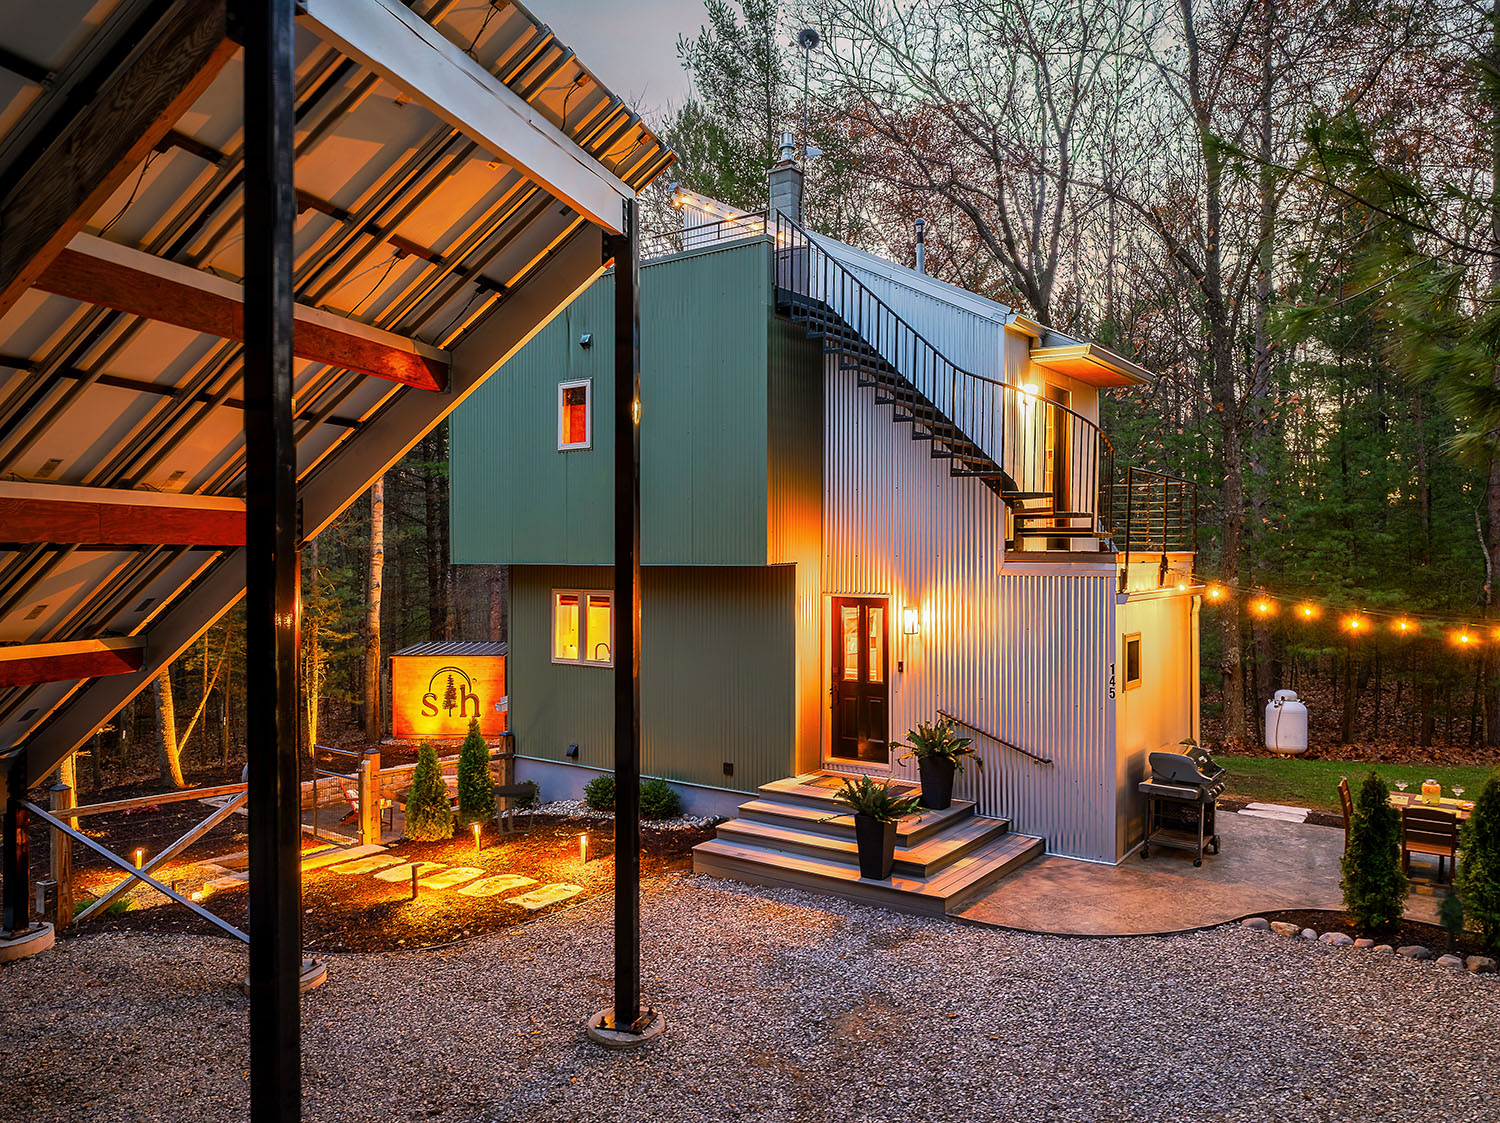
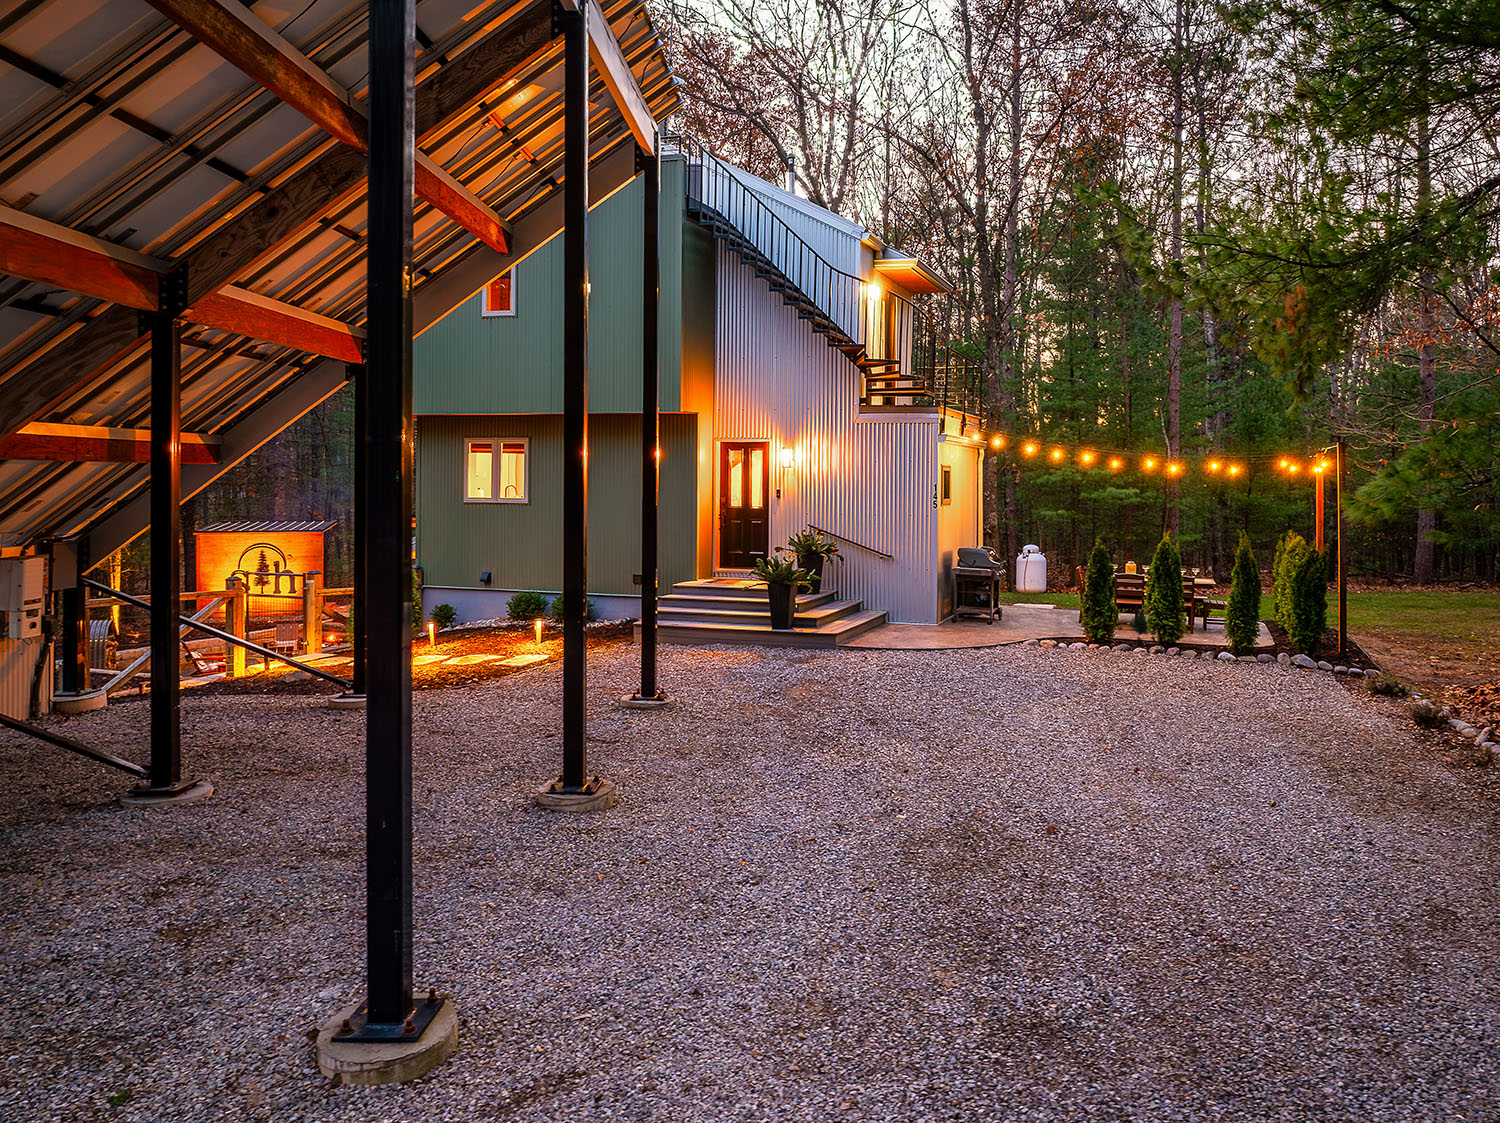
side table: present [490,784,537,836] -> none [438,596,478,635]

